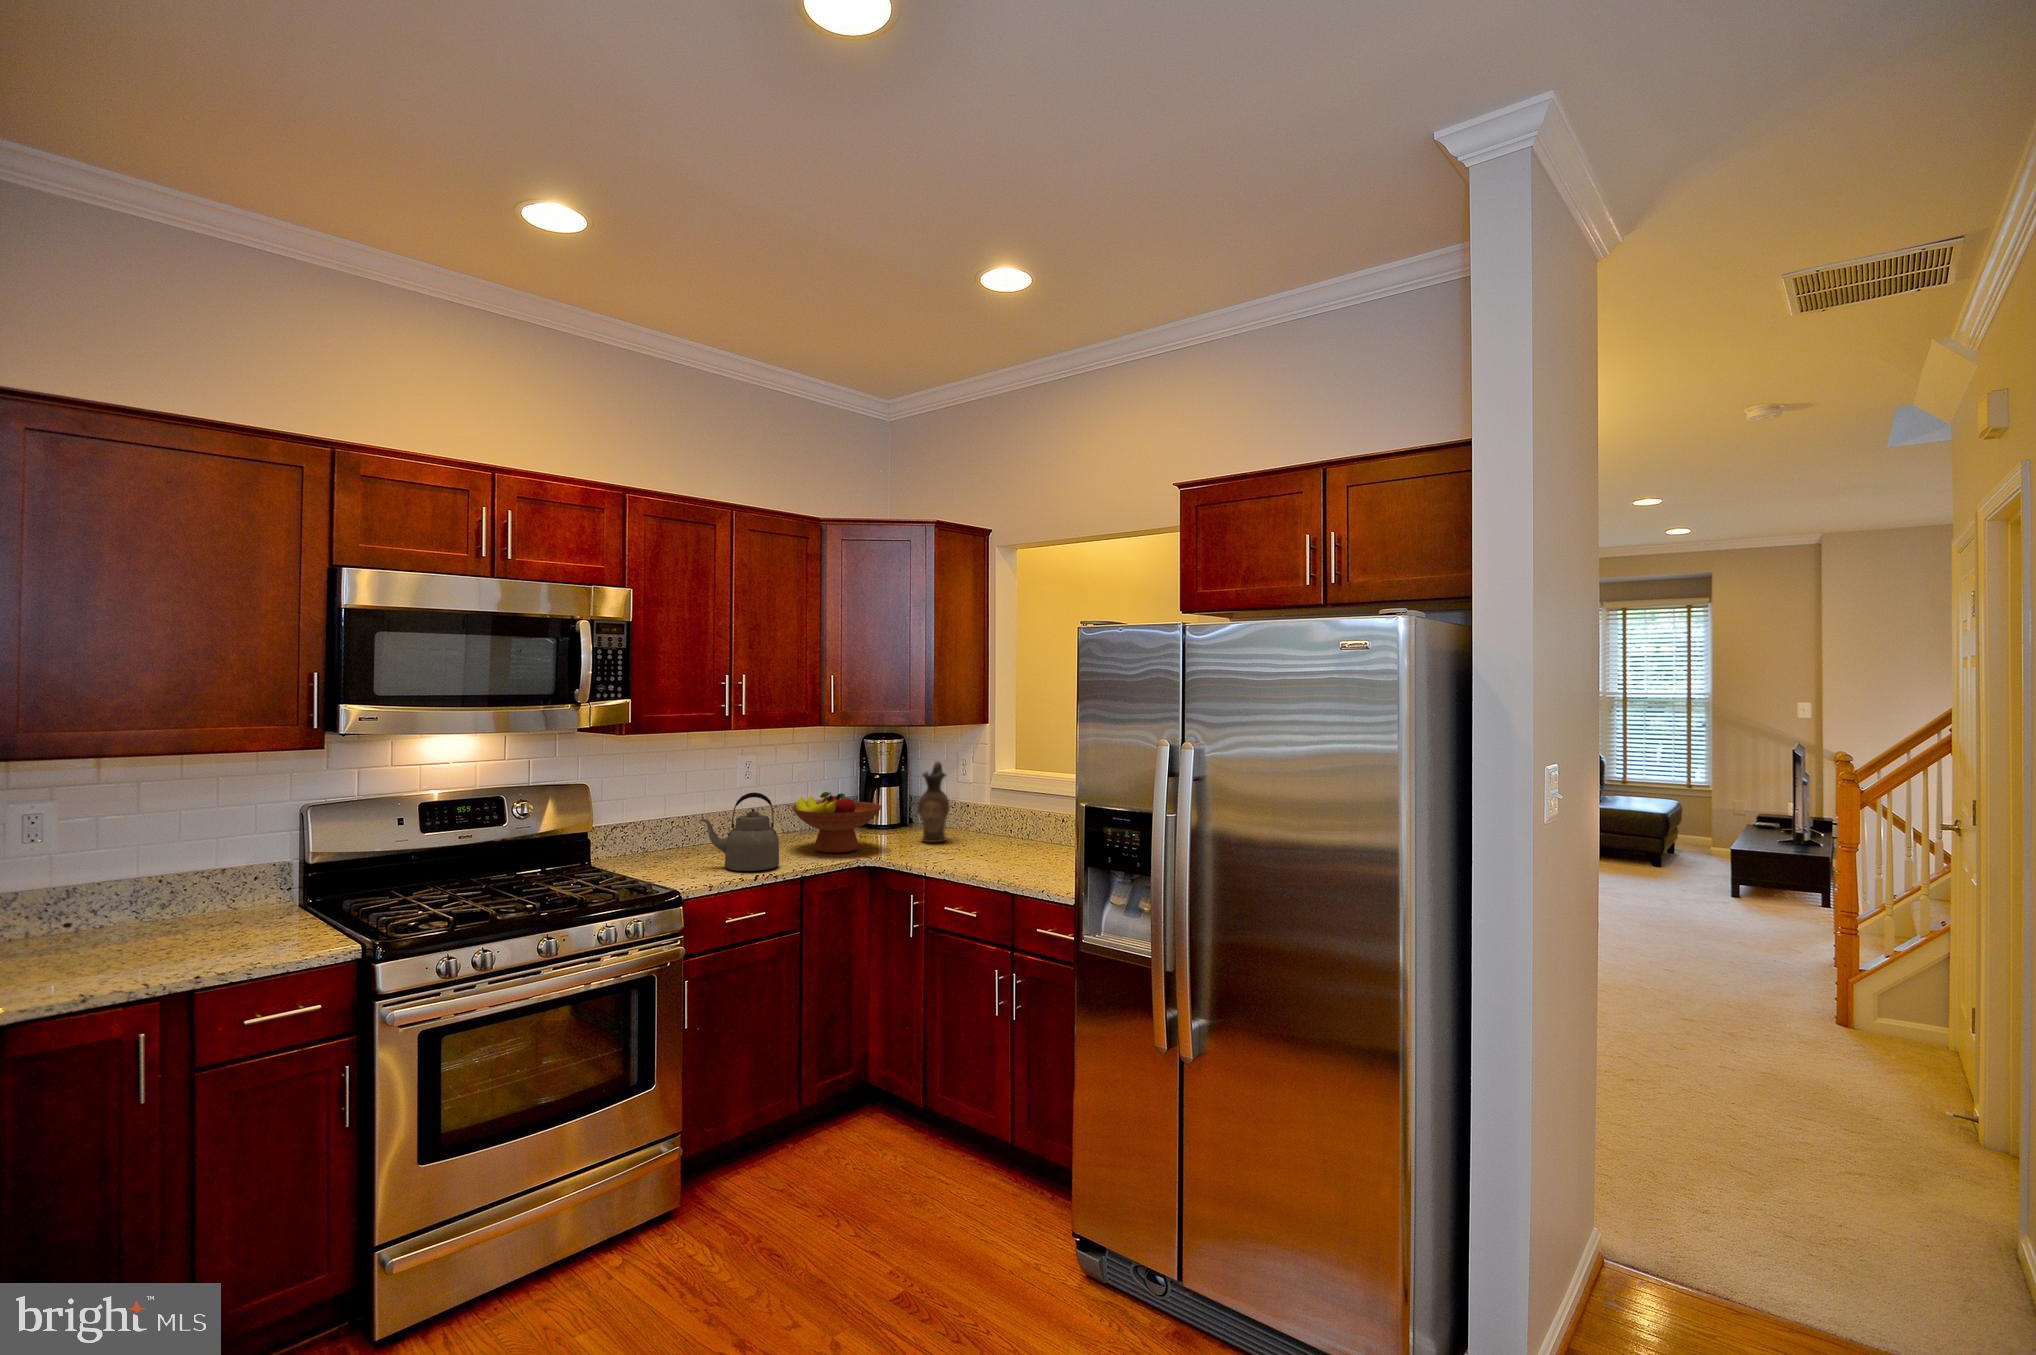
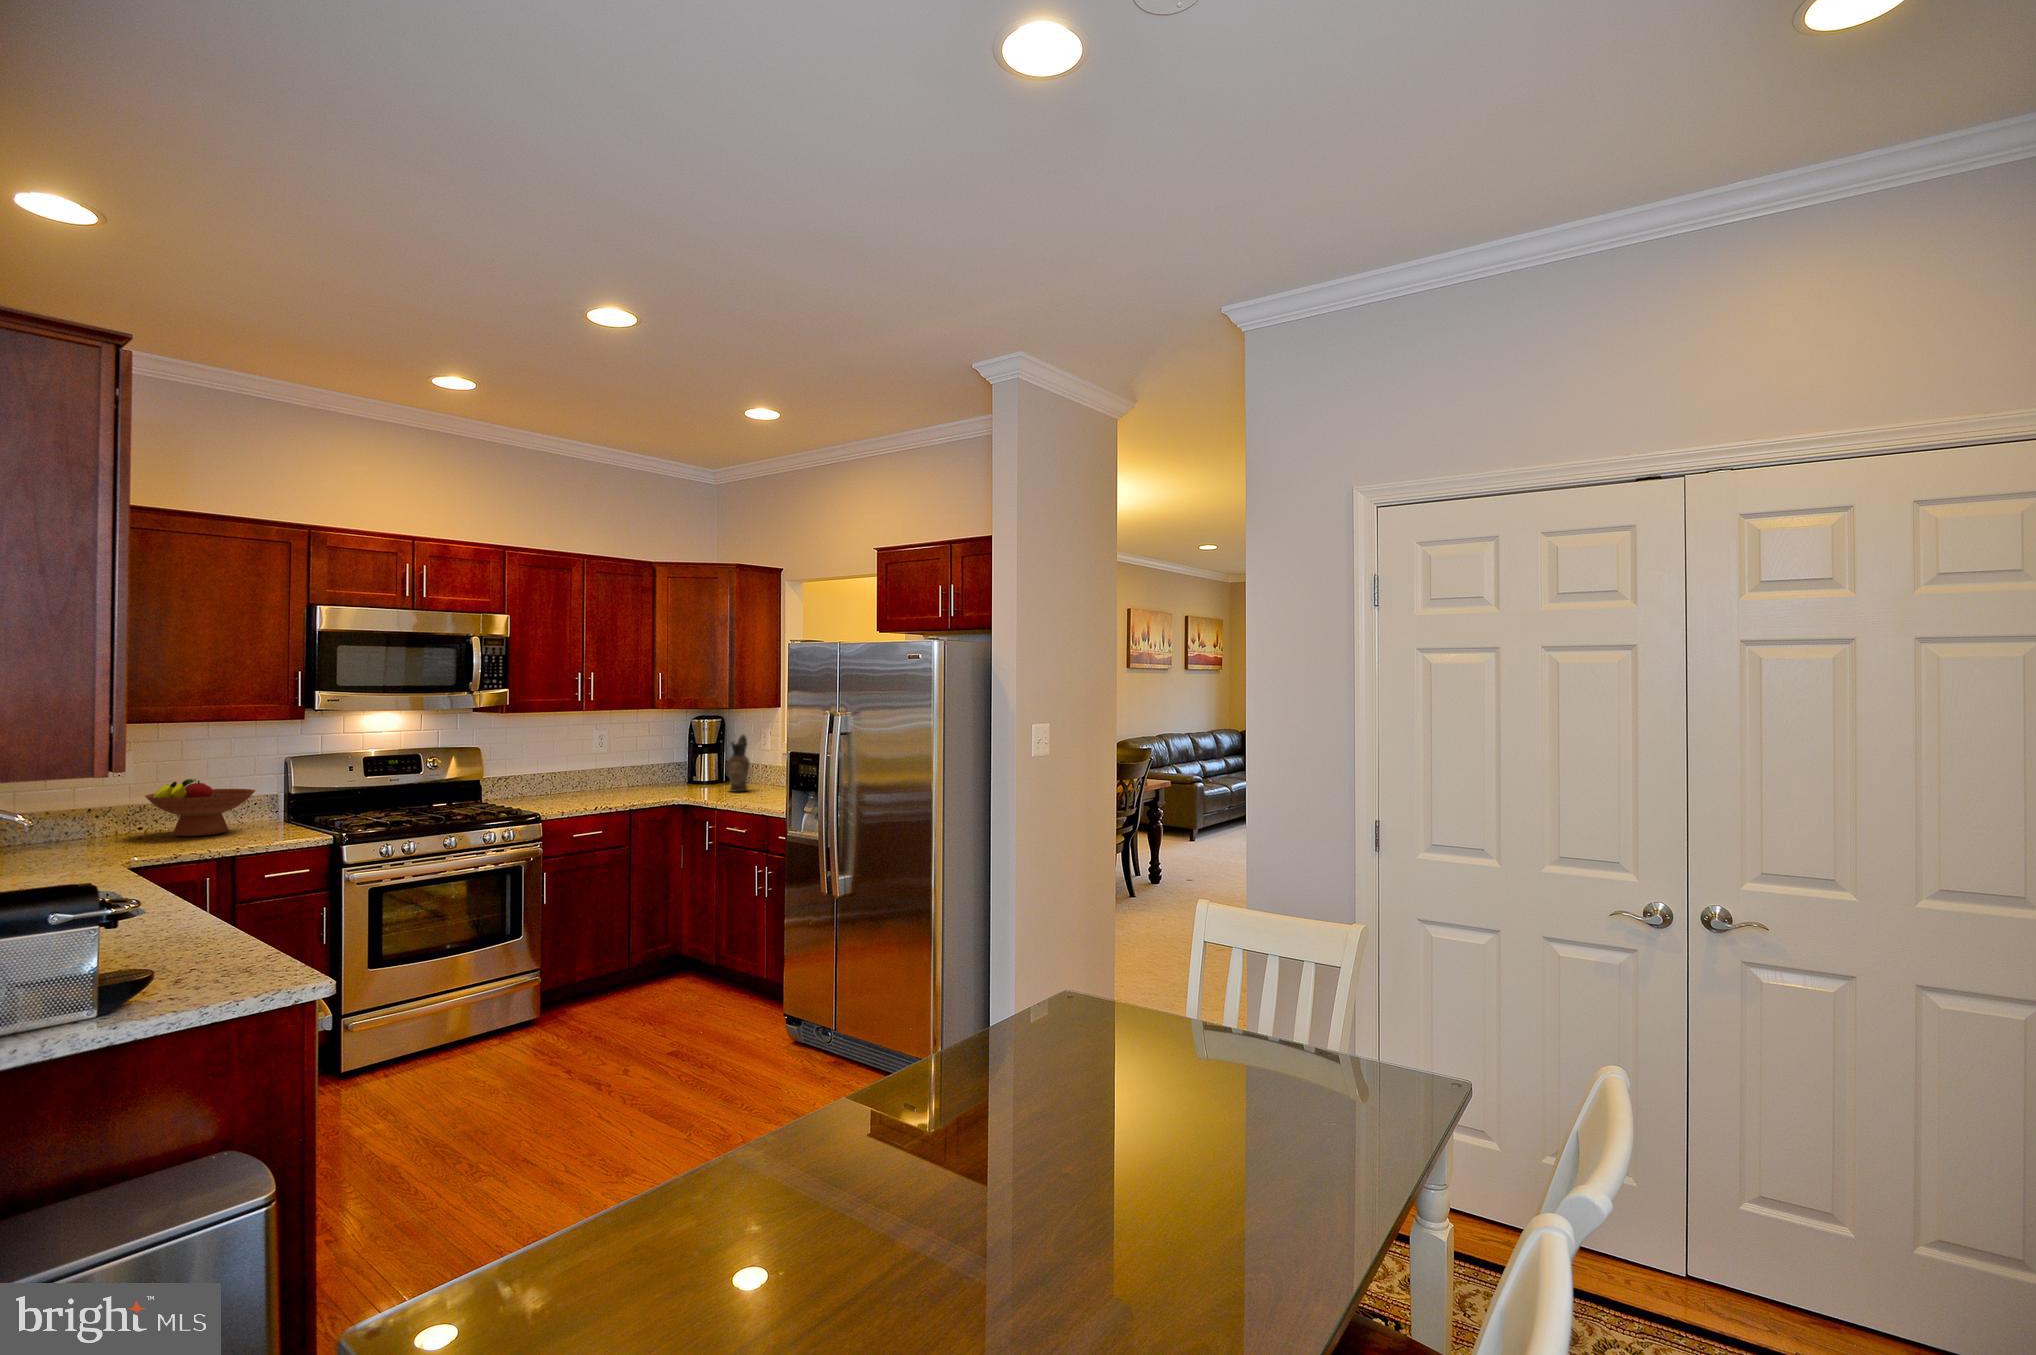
kettle: present [699,792,779,871] -> none [558,753,616,805]
fruit bowl: present [791,792,882,853] -> present [145,779,255,836]

